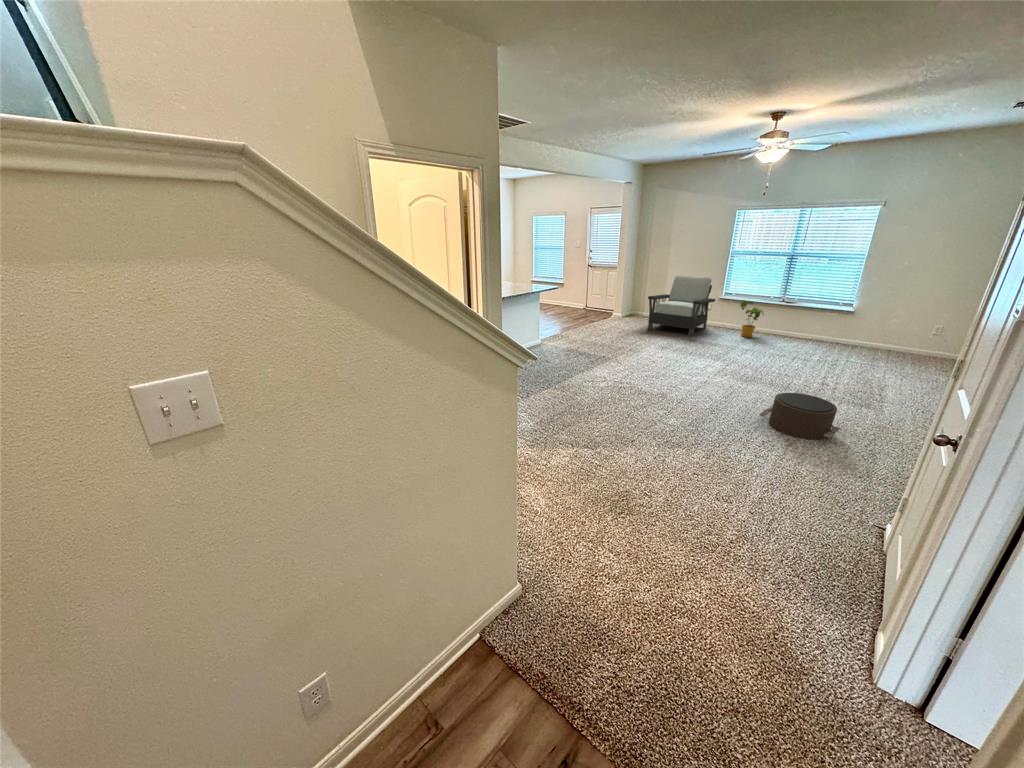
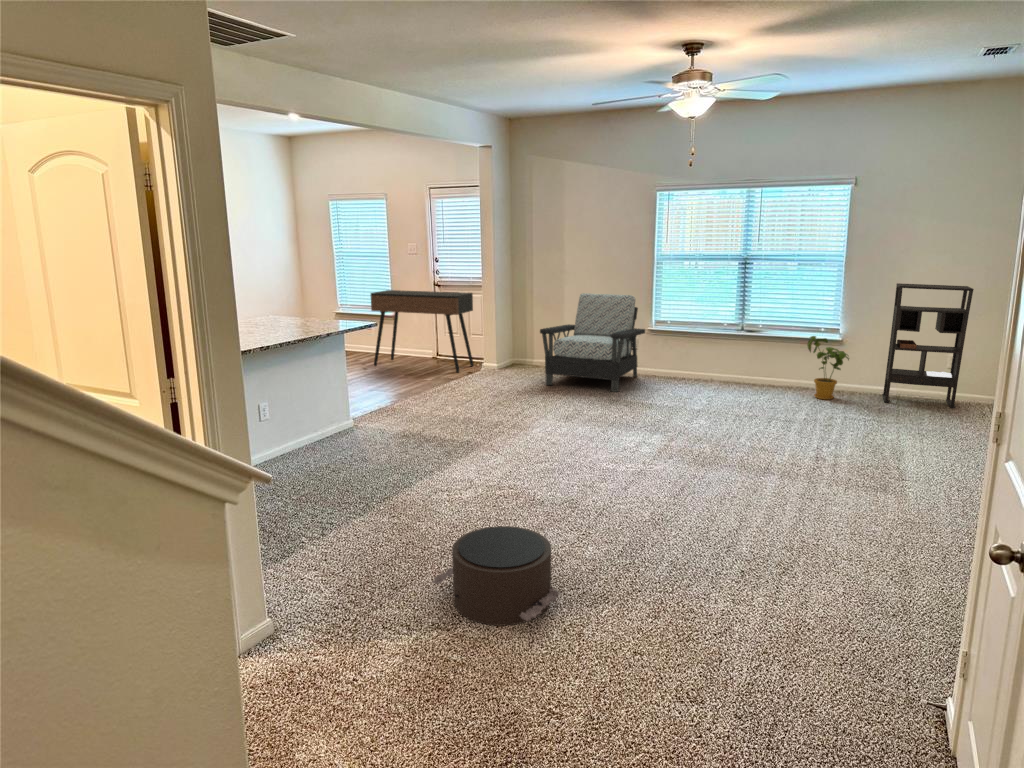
console table: none [550,271,609,320] -> present [371,290,473,373]
bookshelf: none [881,274,976,362] -> present [882,283,974,408]
house plant: present [740,300,764,337] -> present [807,336,849,400]
pouf: present [760,393,839,440] -> present [432,526,561,625]

